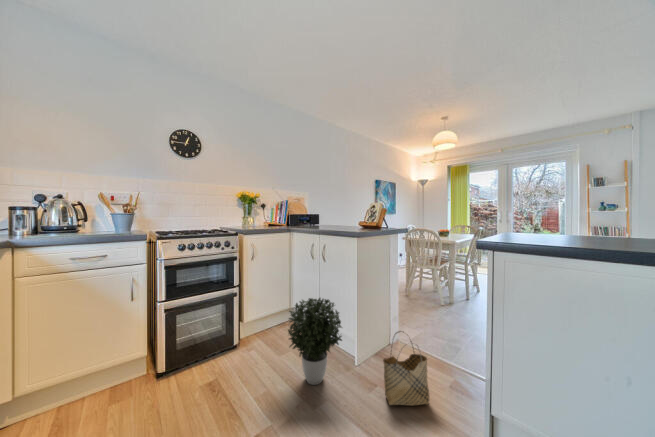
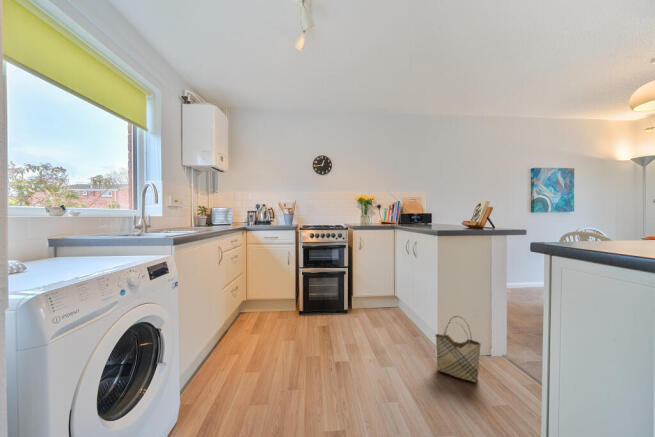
potted plant: present [288,298,342,385] -> none [368,278,414,344]

